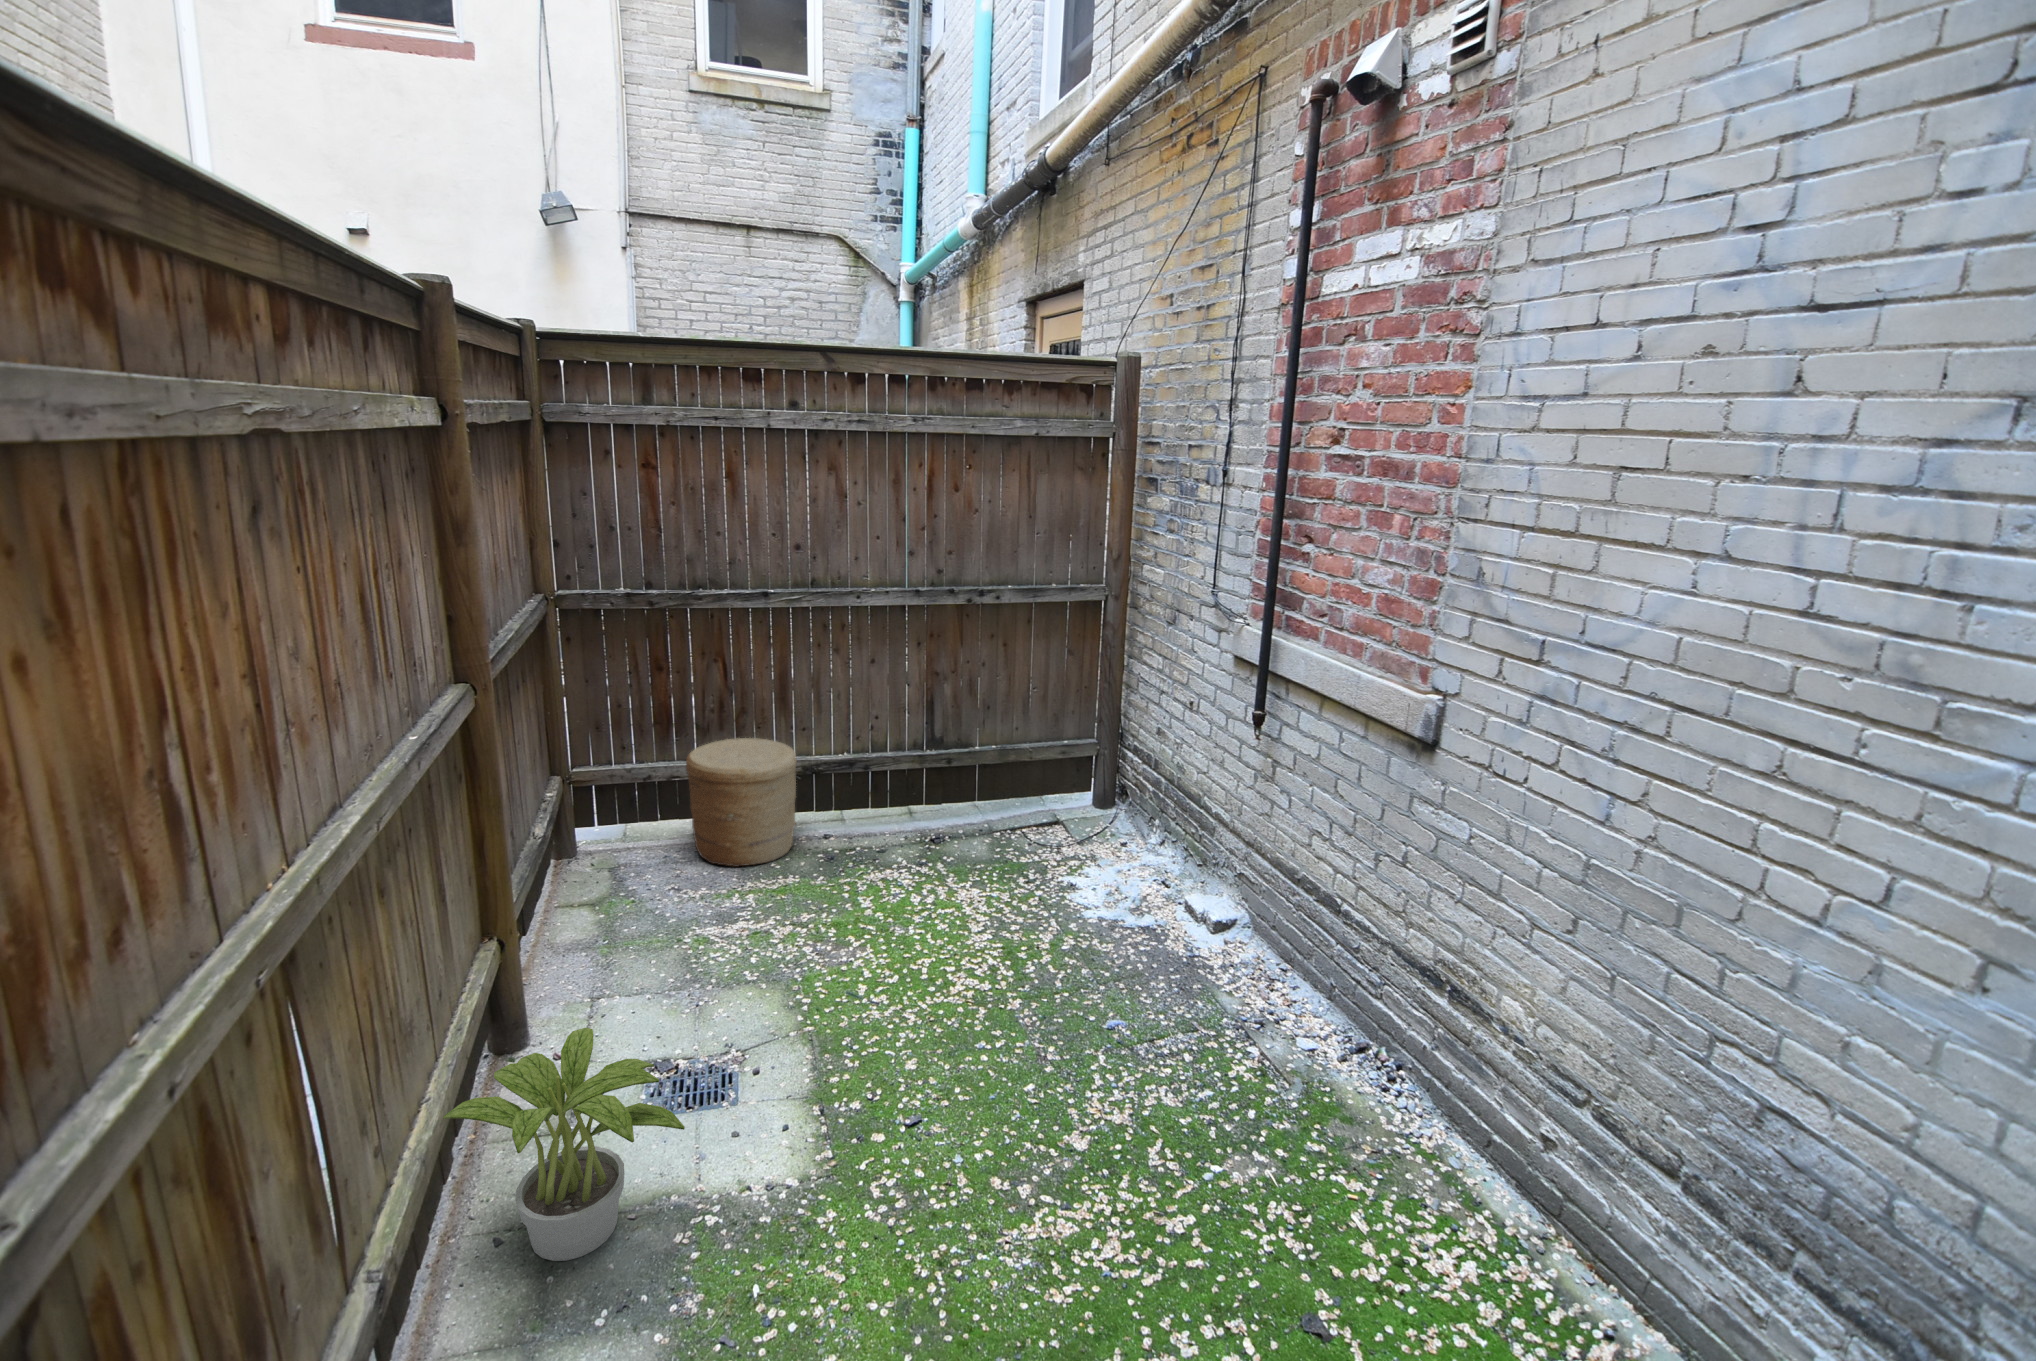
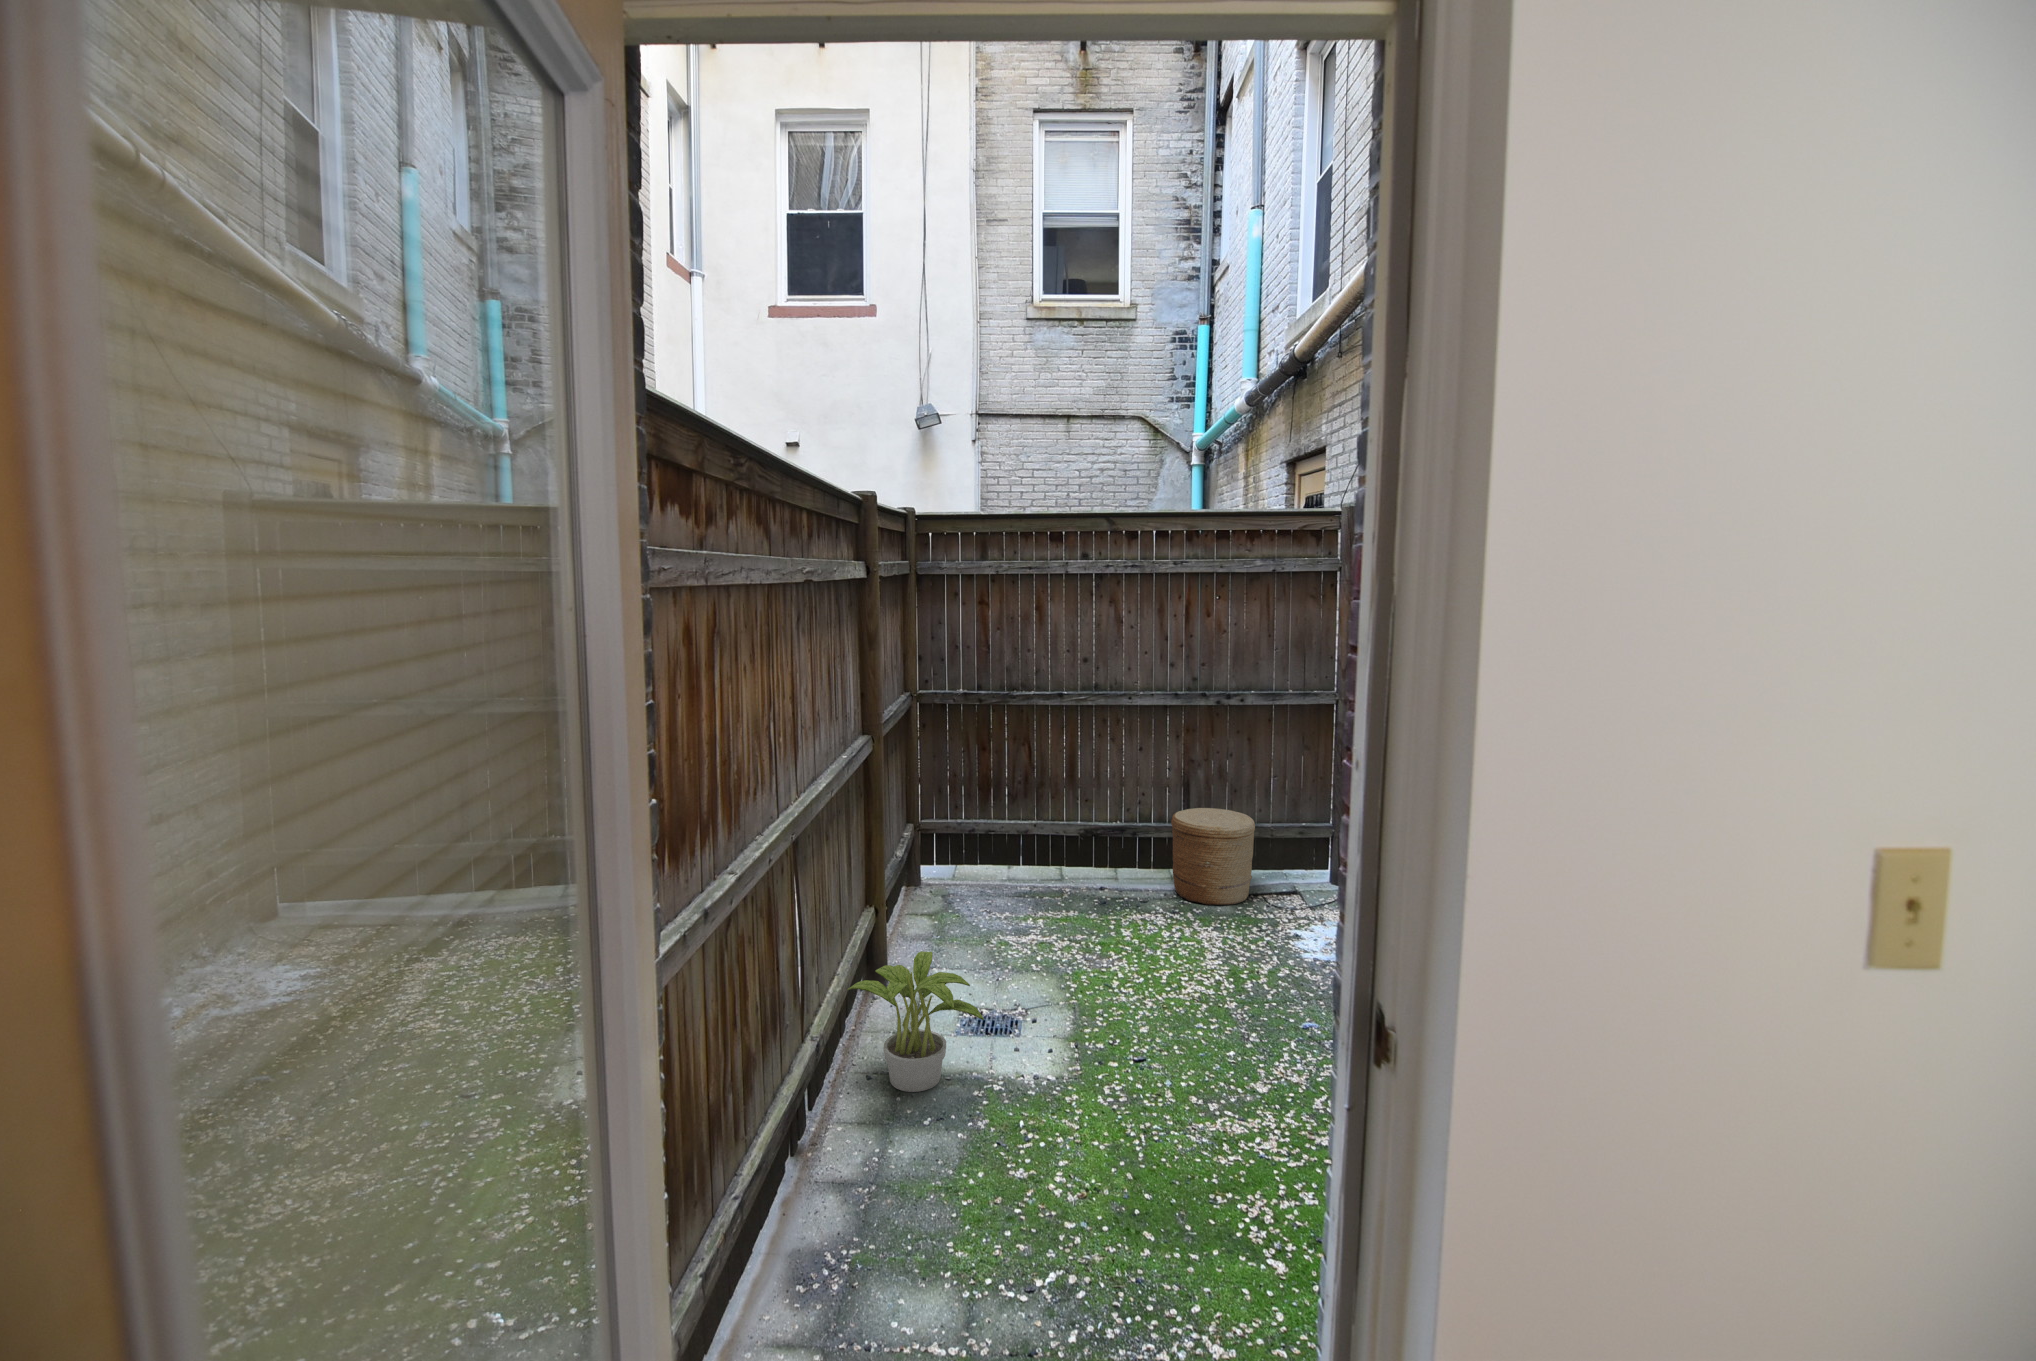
woven basket: present [686,738,797,867] -> present [1171,808,1255,905]

